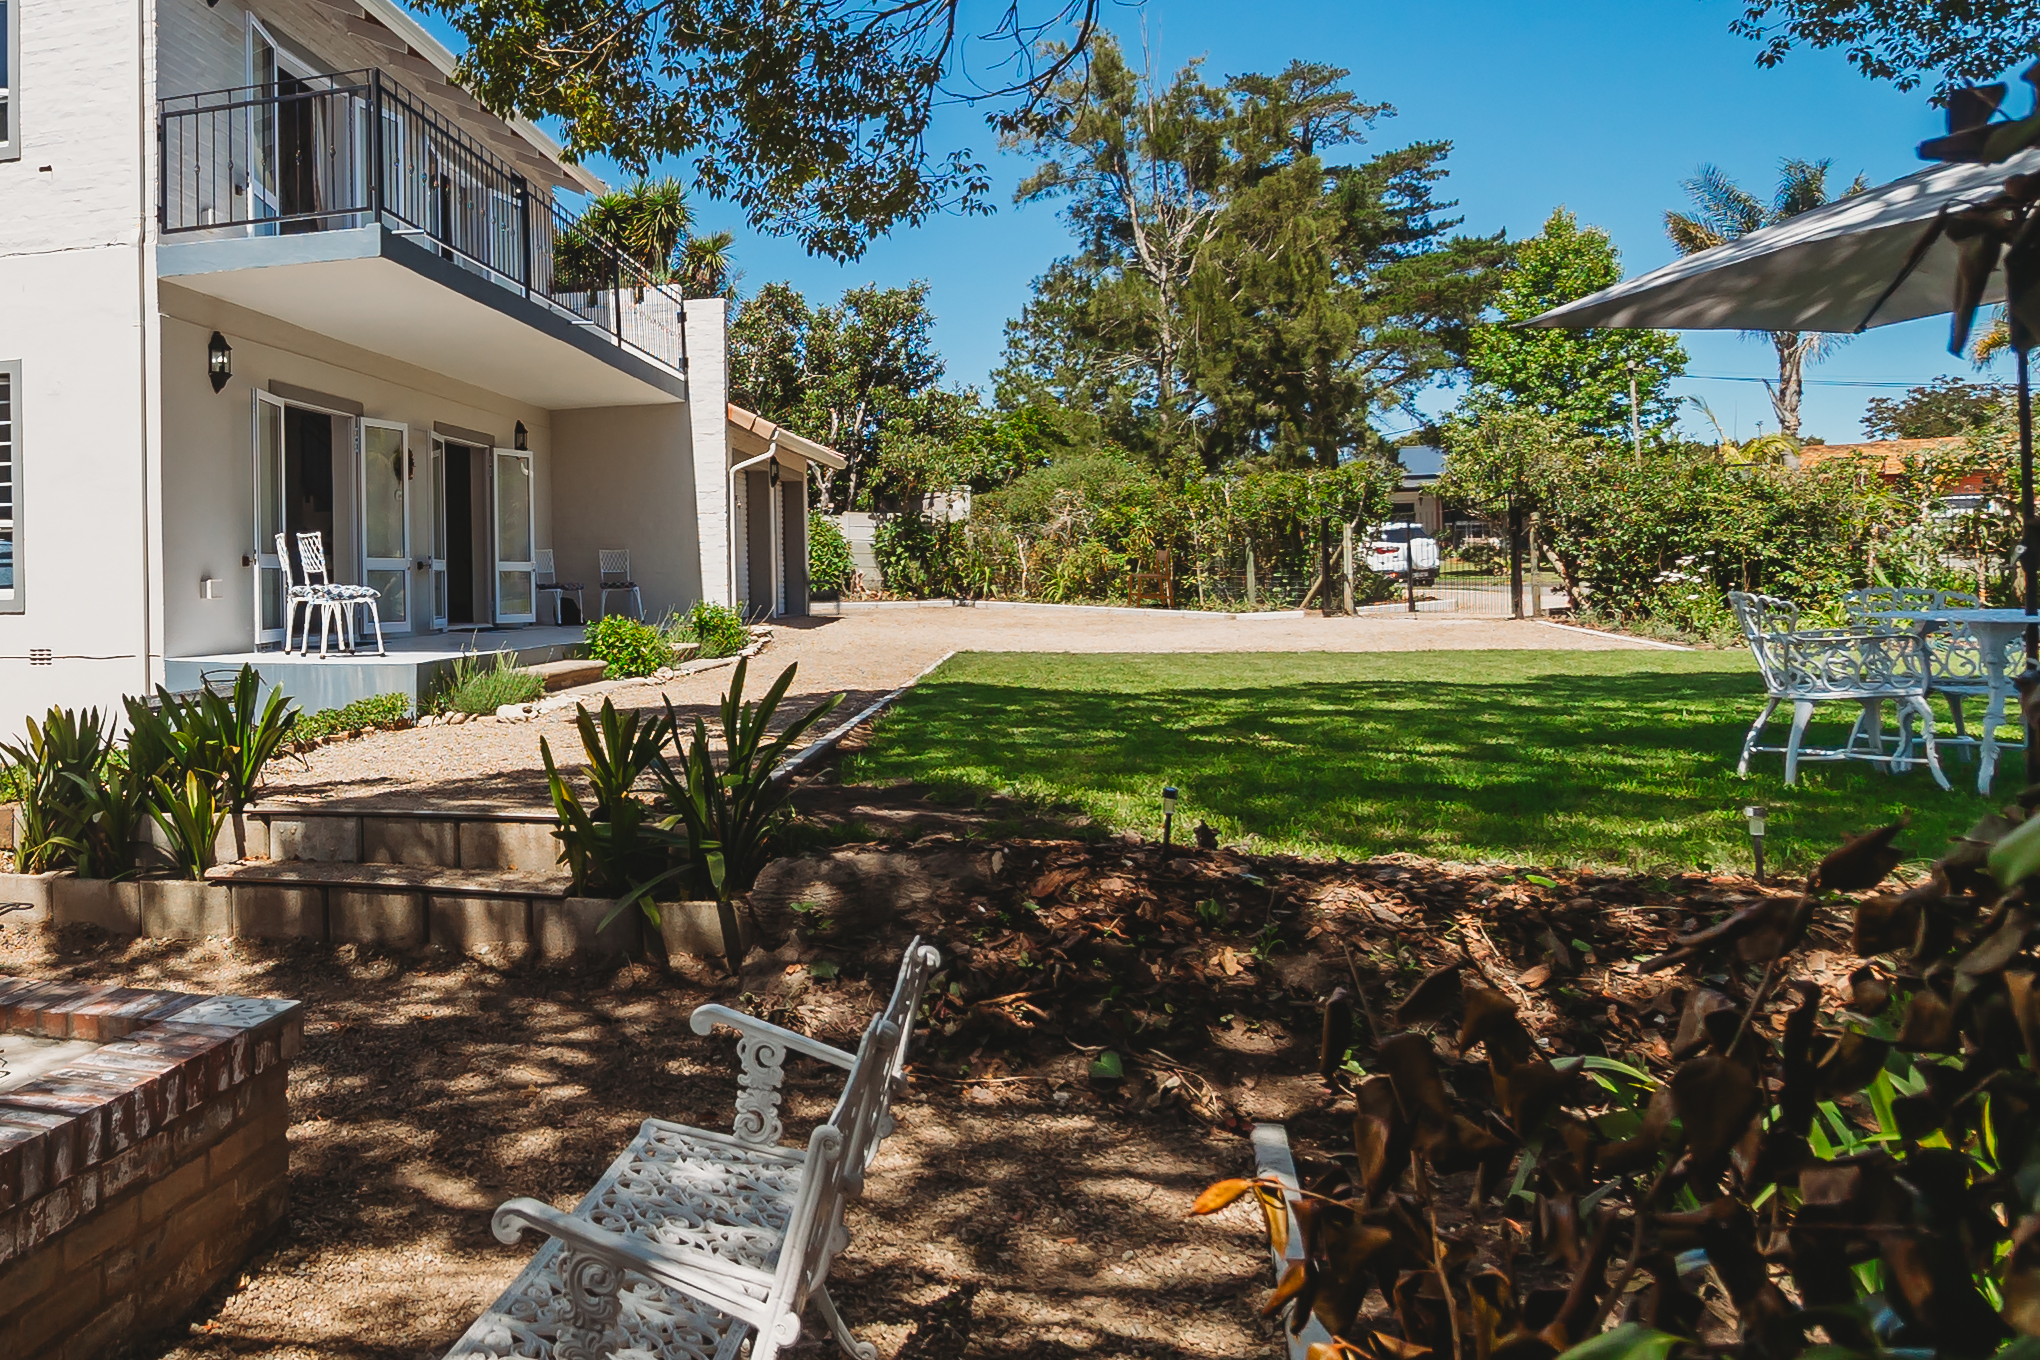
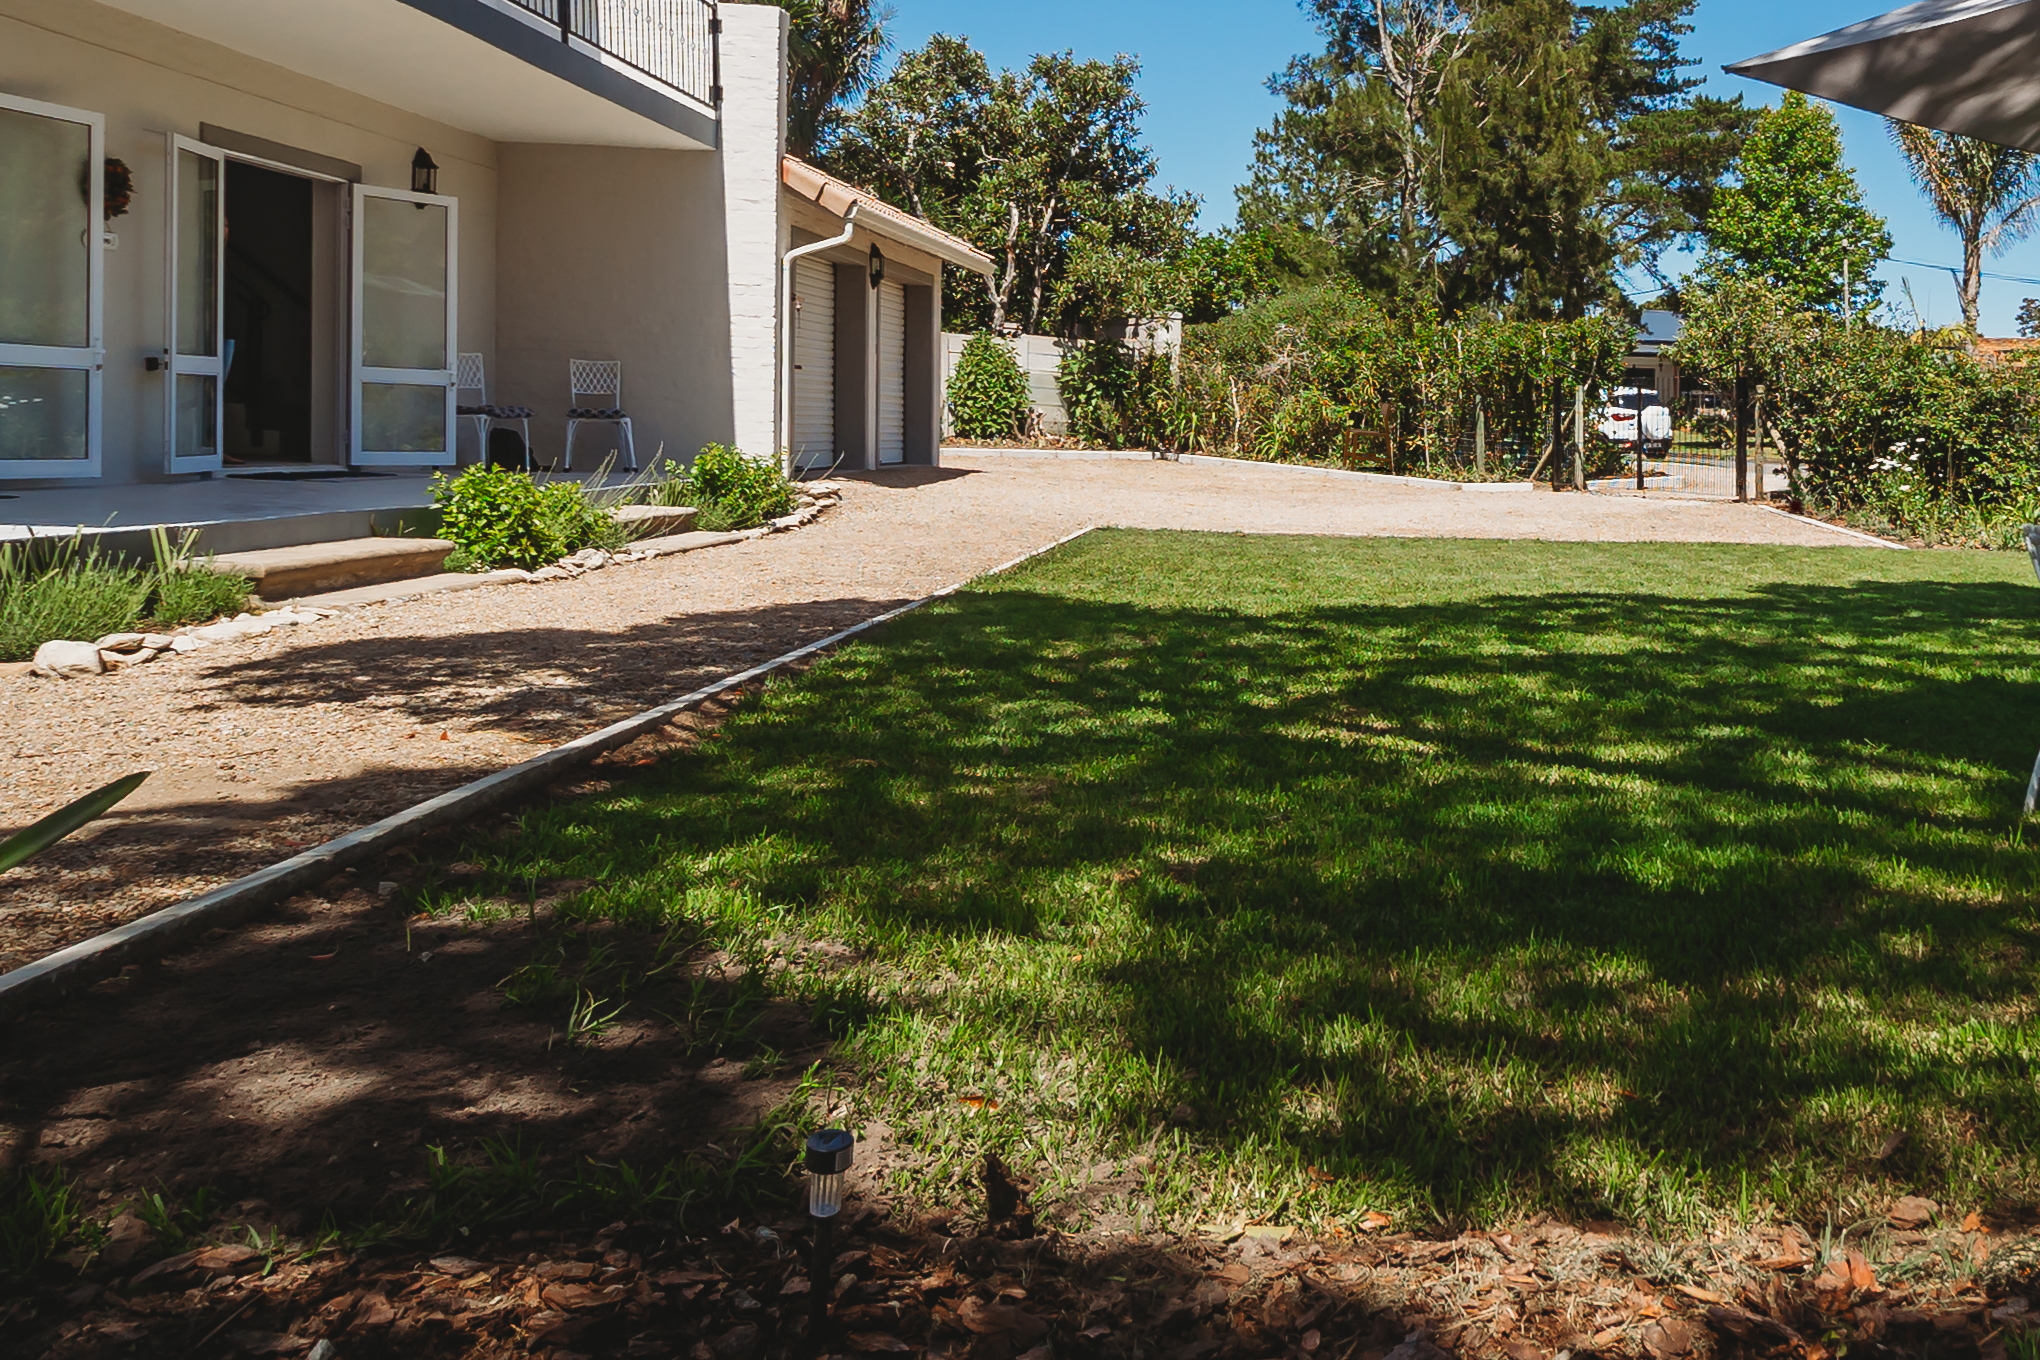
armchair: present [801,567,841,614] -> none [933,390,989,466]
potted plant: none [1552,584,1591,626] -> present [1779,469,1807,514]

